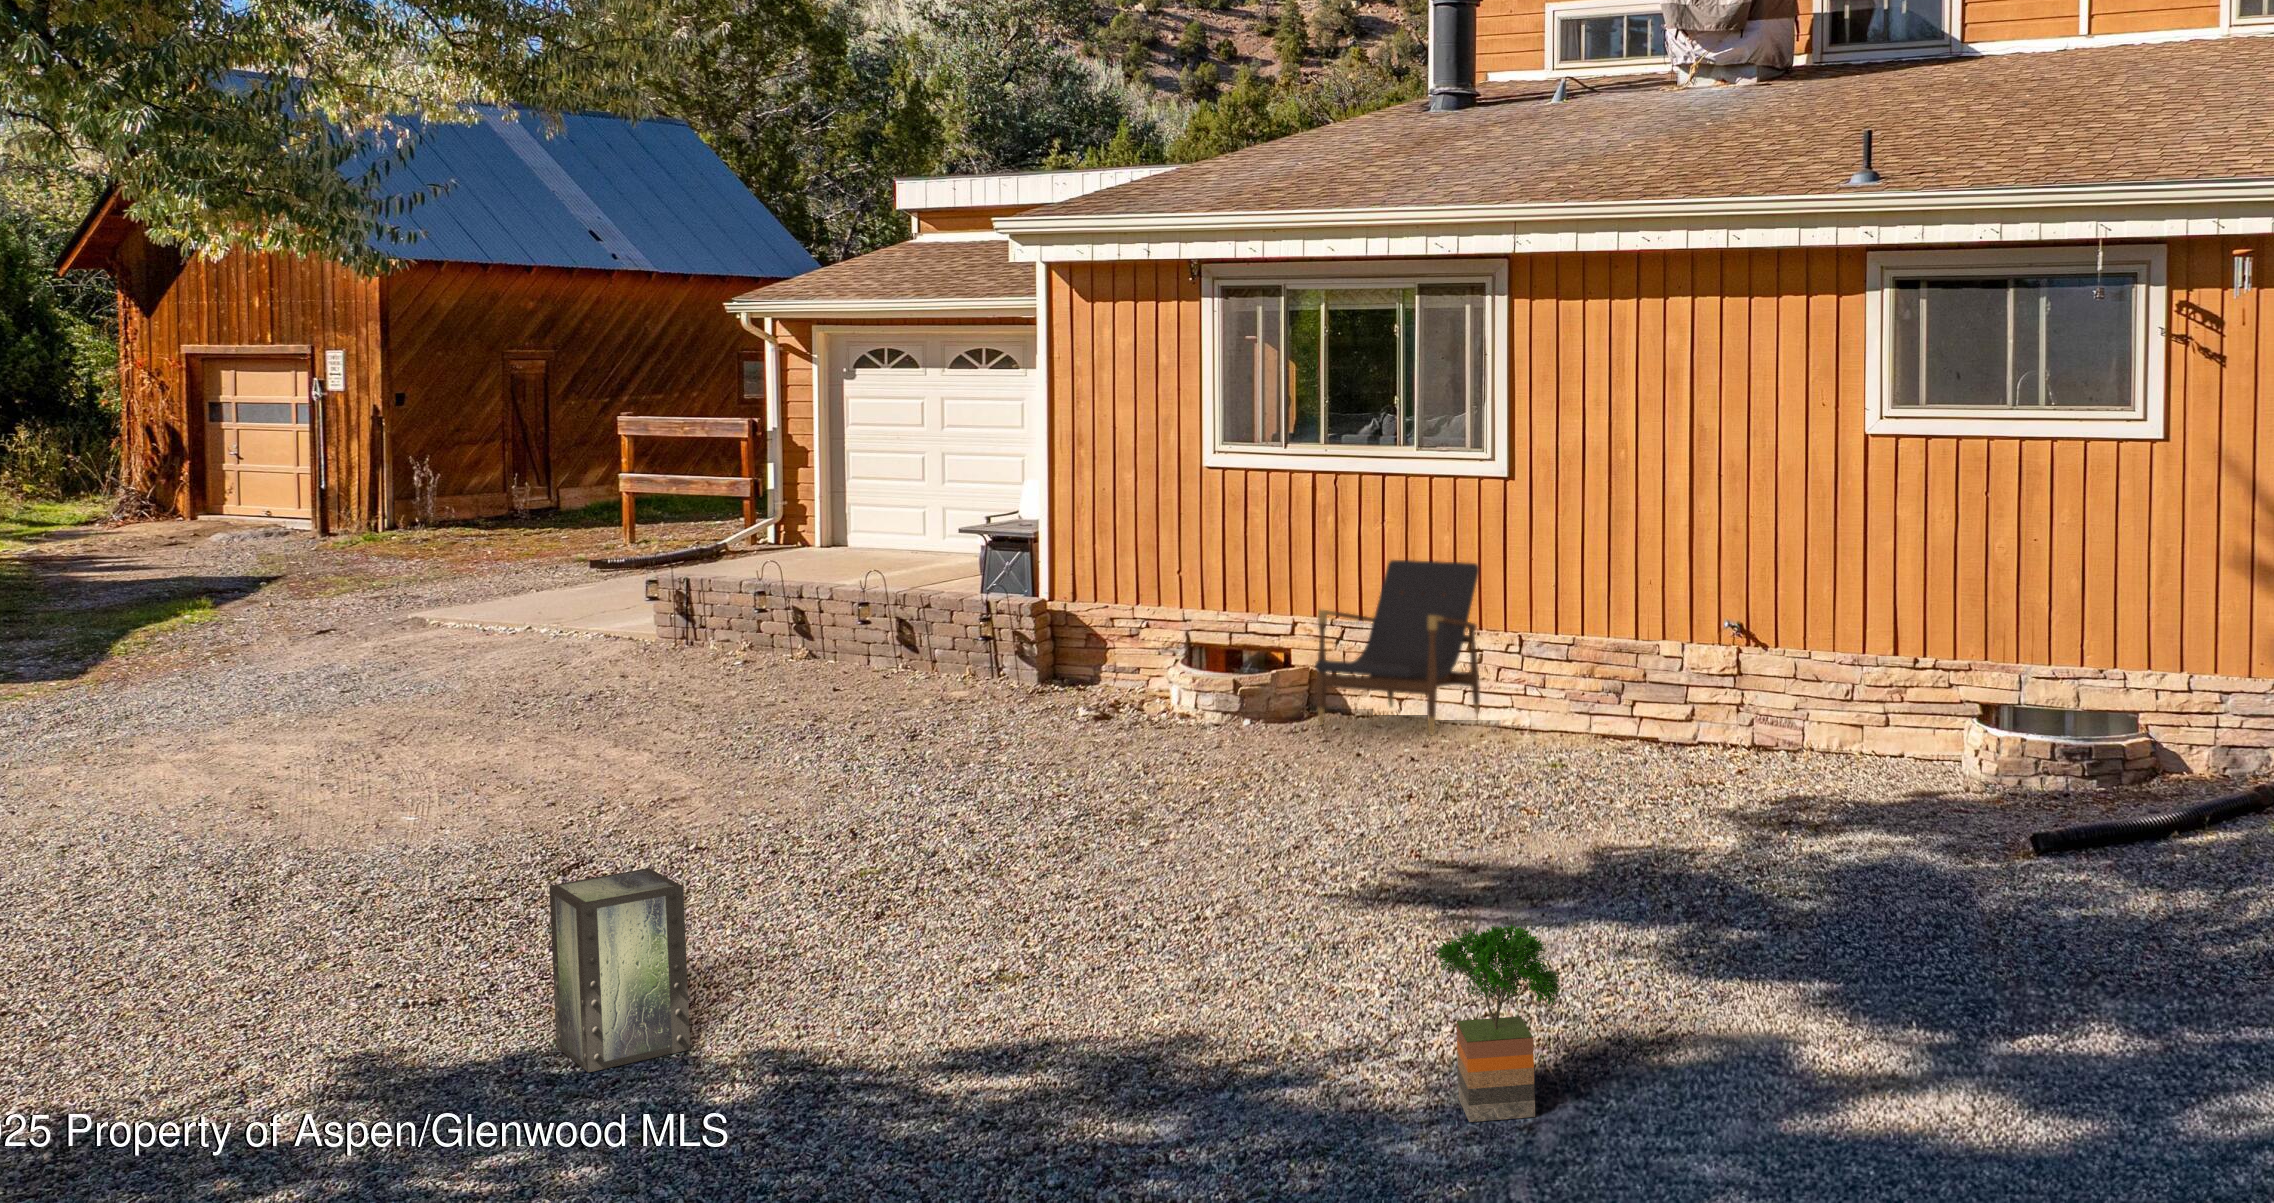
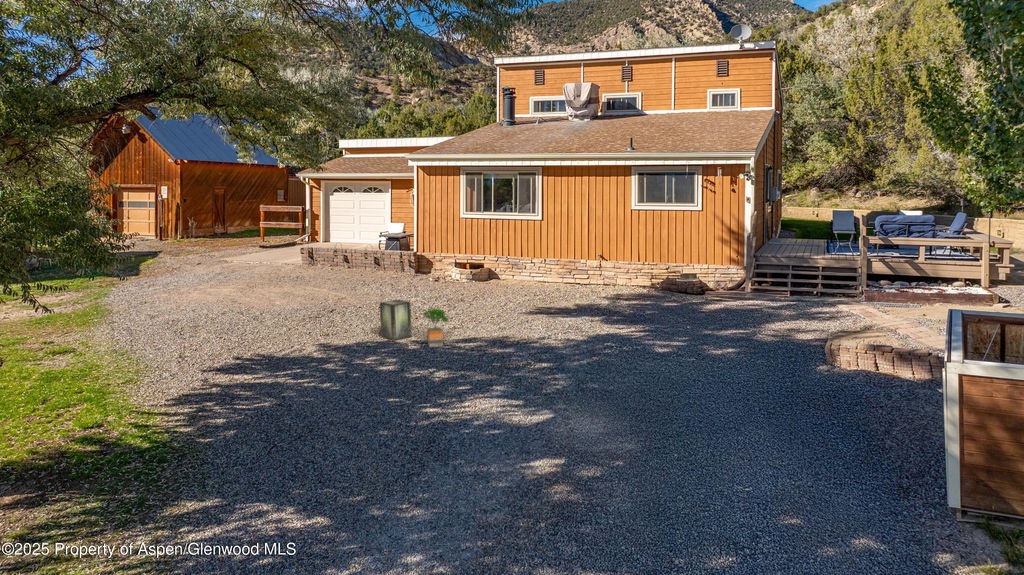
lounge chair: present [1315,560,1480,735] -> none [496,241,534,283]
potted tree: present [1434,924,1560,1122] -> present [423,309,448,347]

